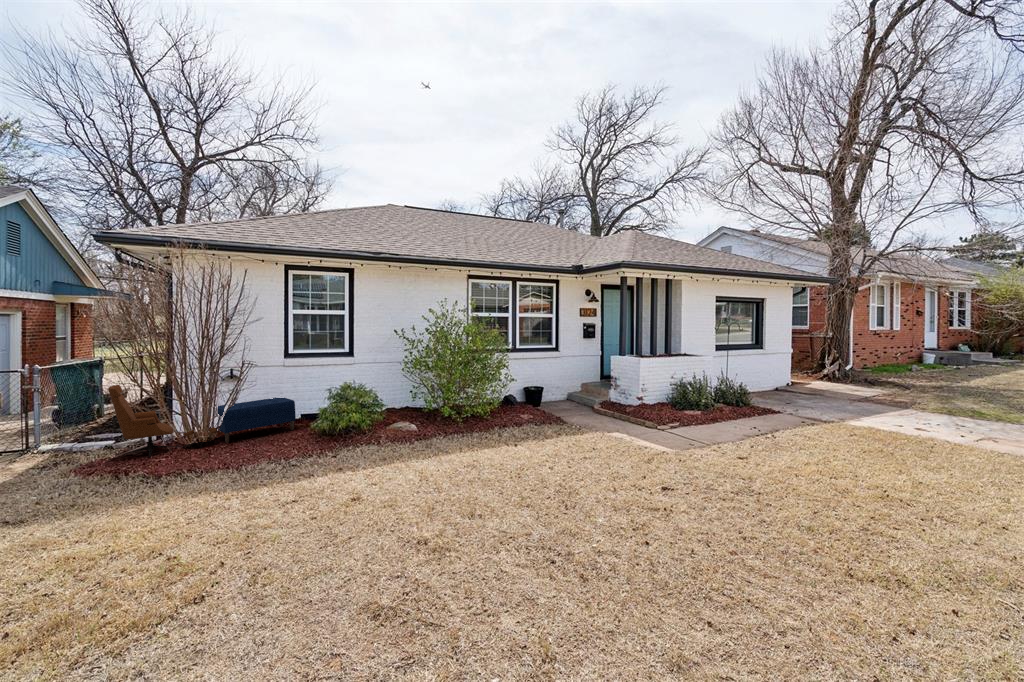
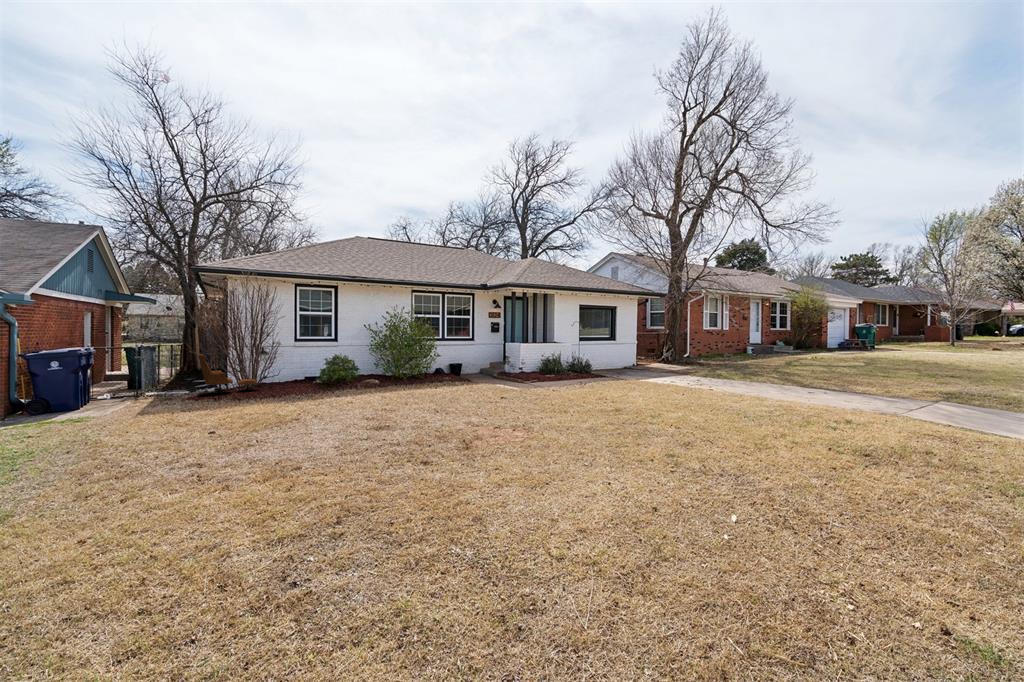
bench: present [218,398,296,443] -> none [253,366,303,390]

